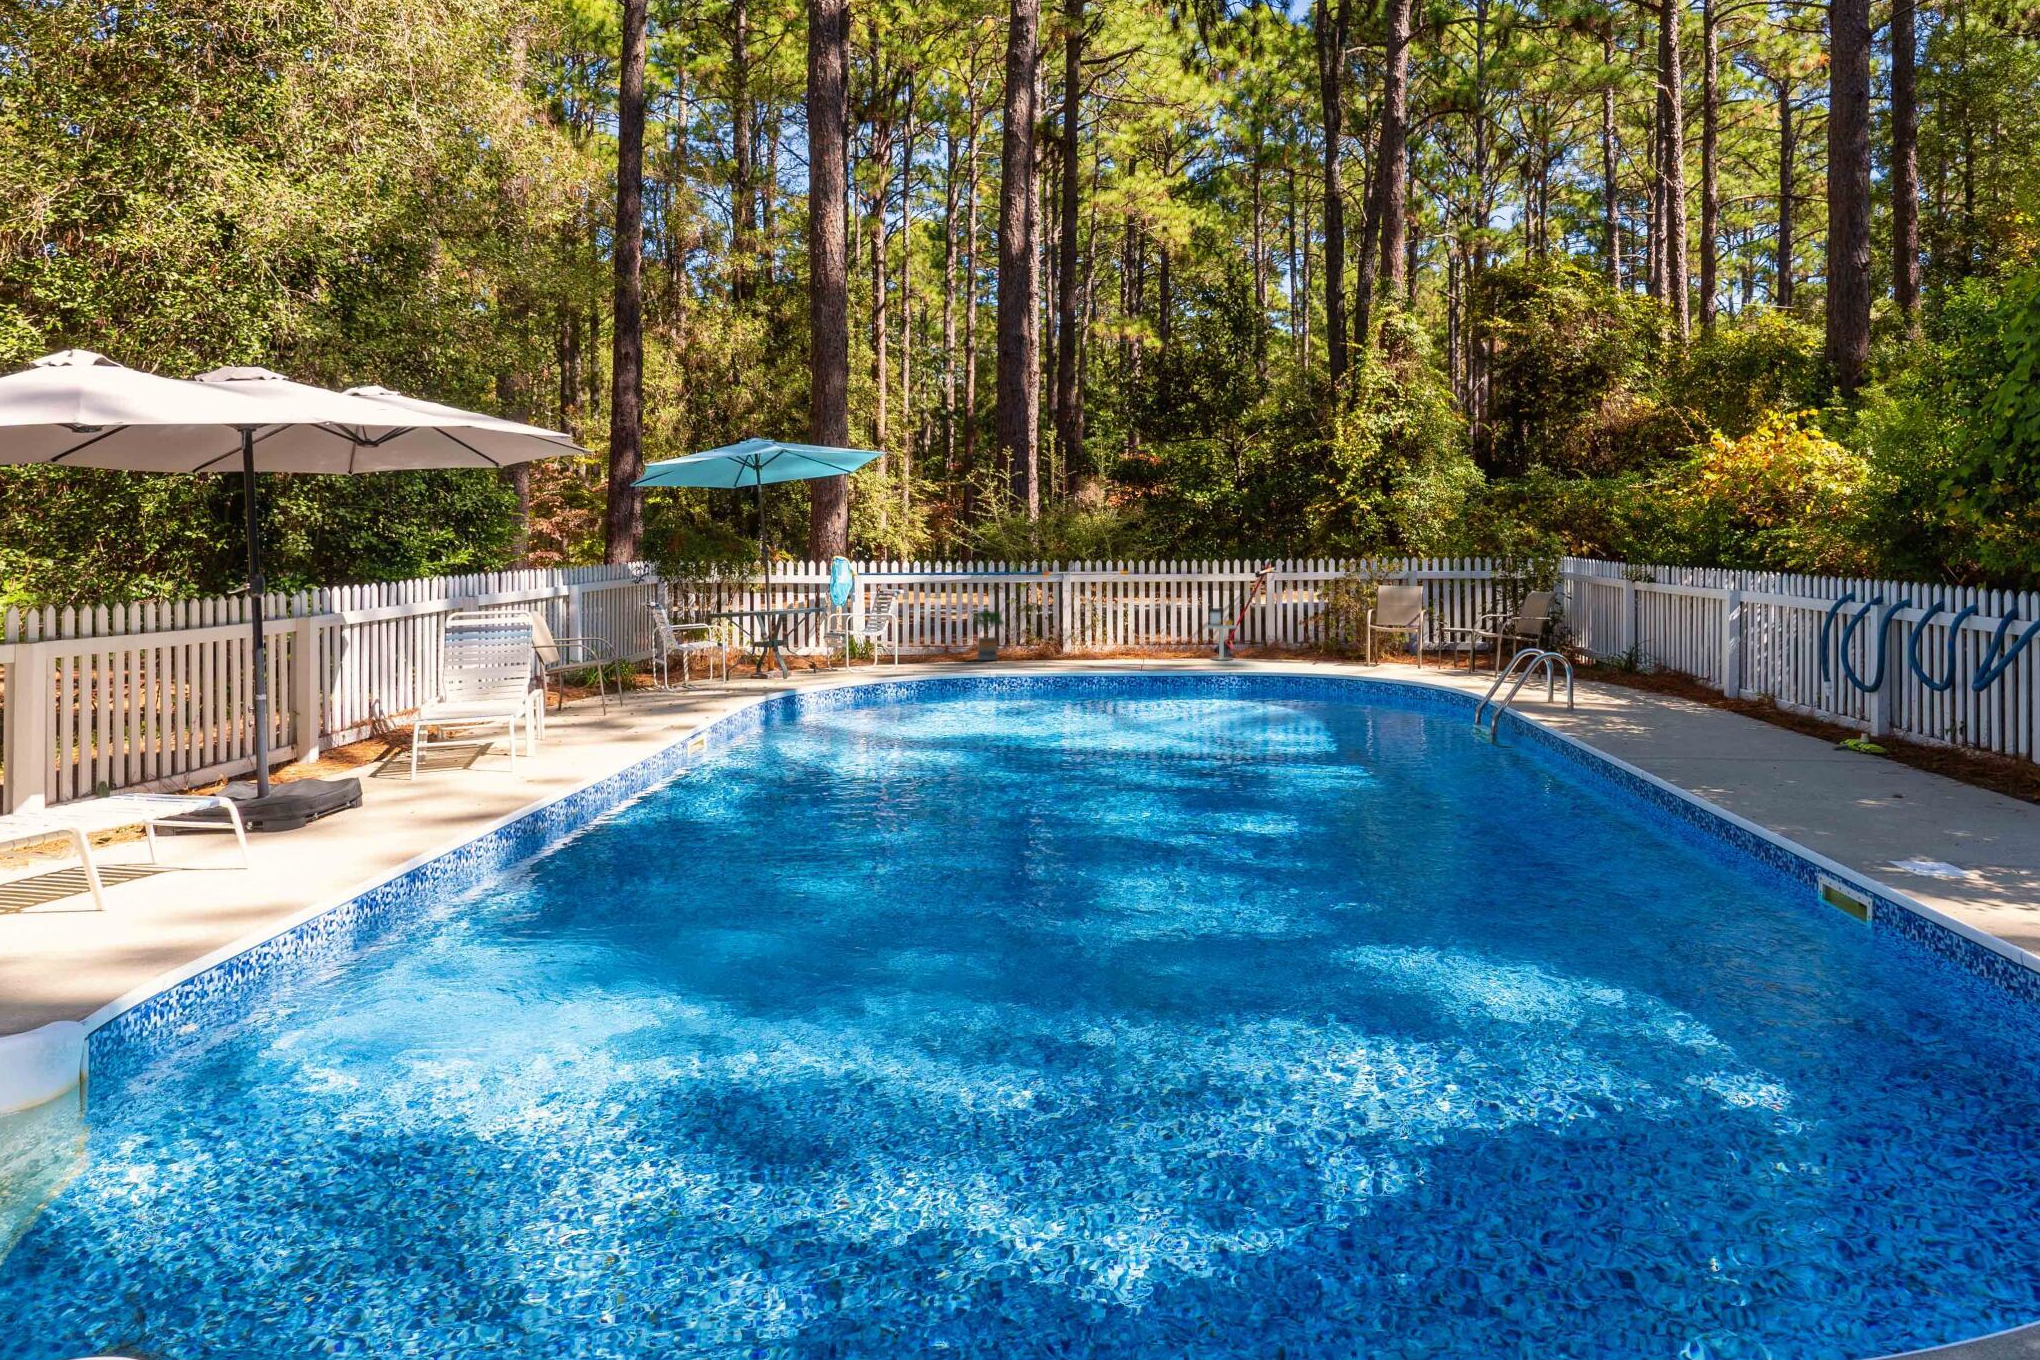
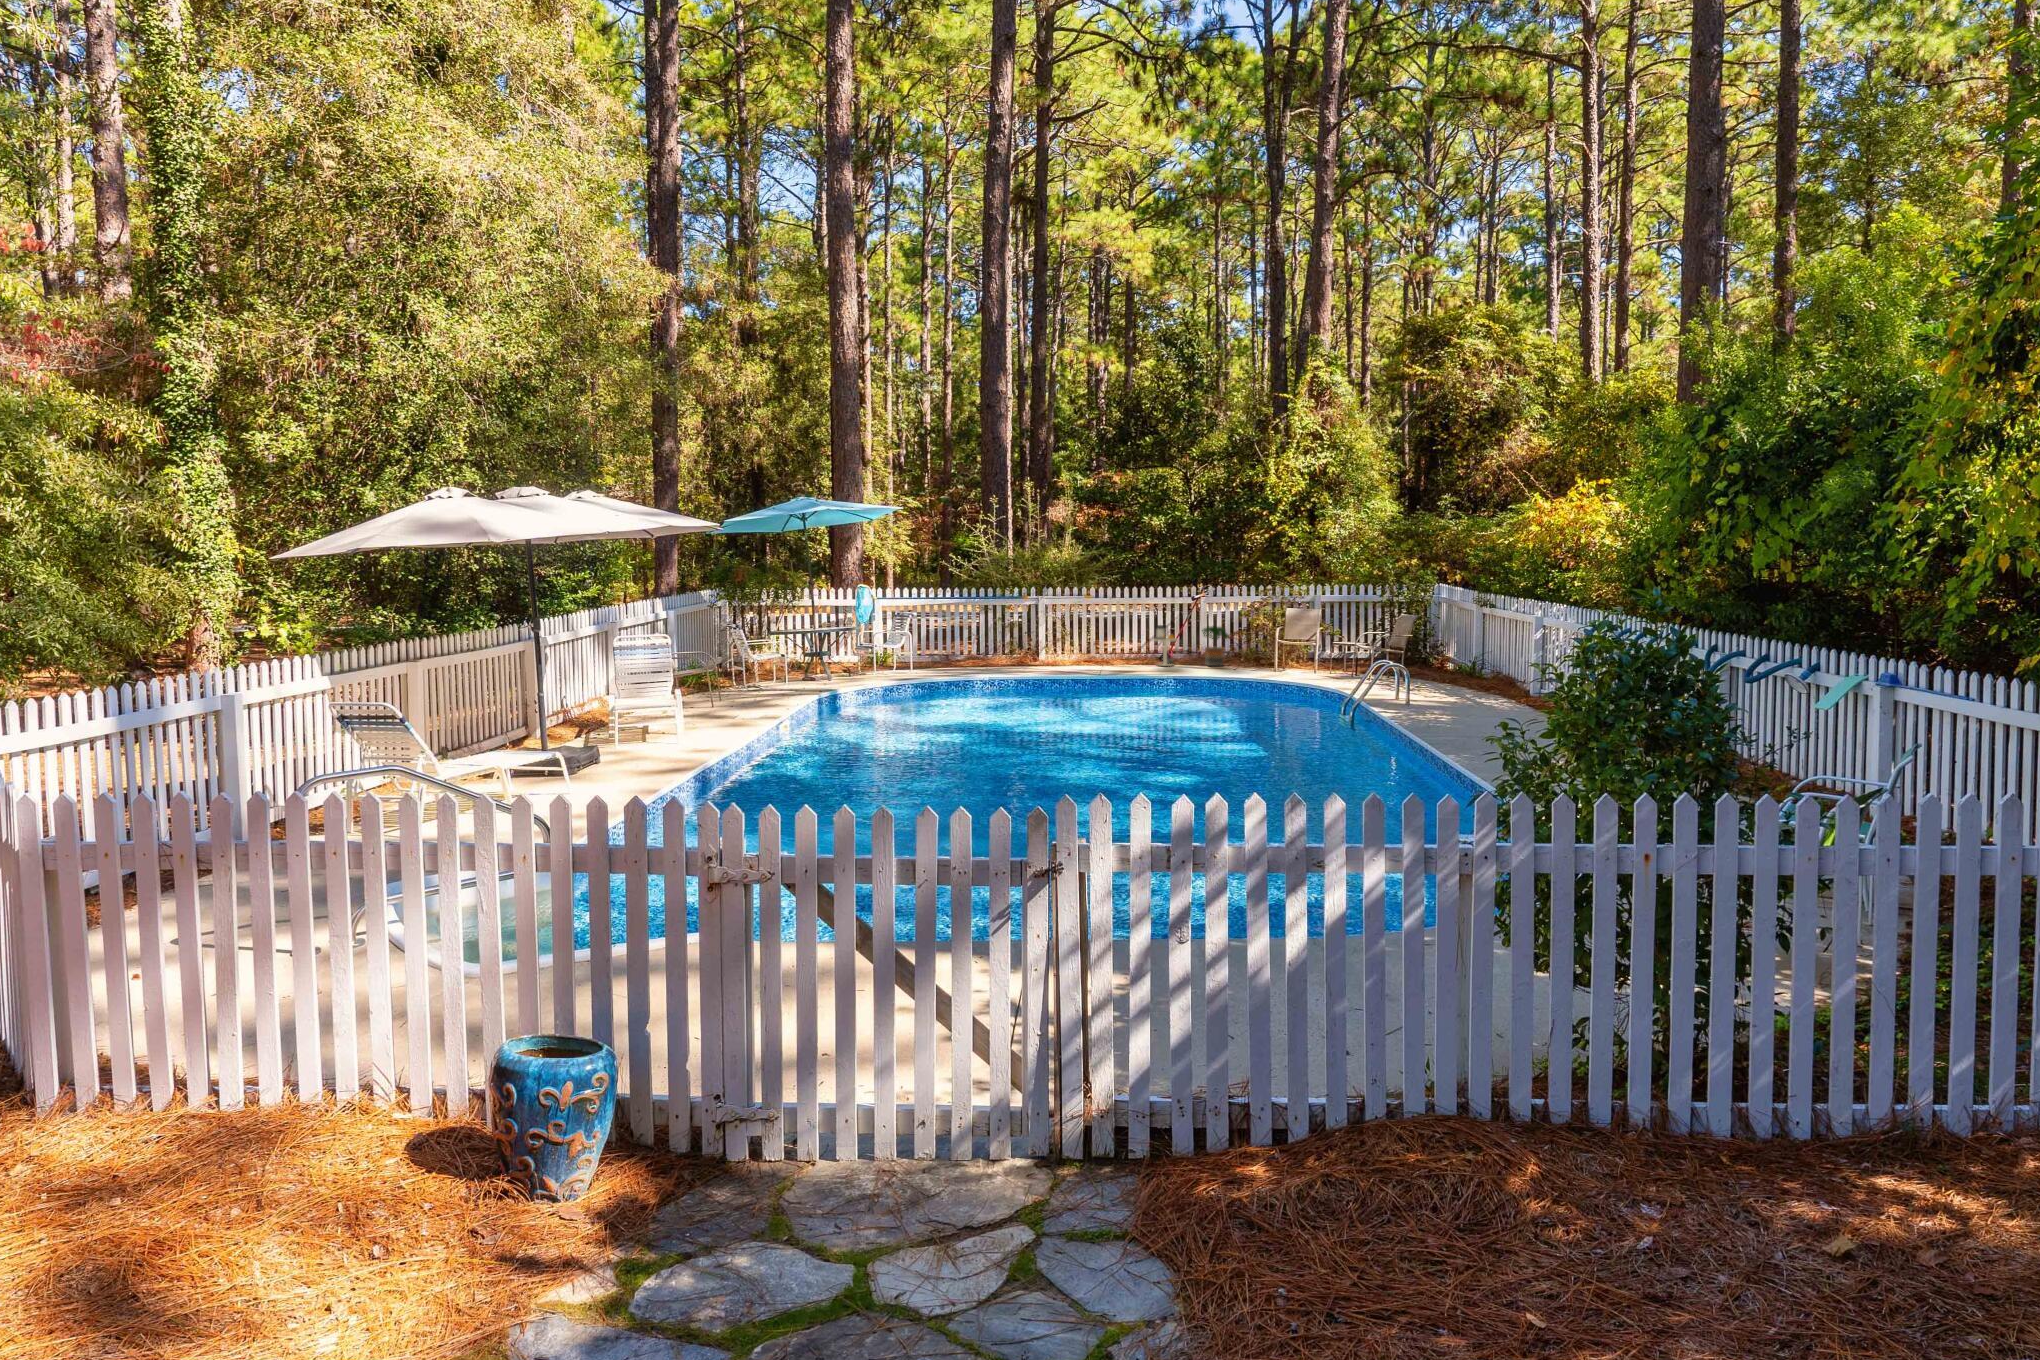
potted tree: present [972,611,1004,660] -> present [1202,626,1229,666]

